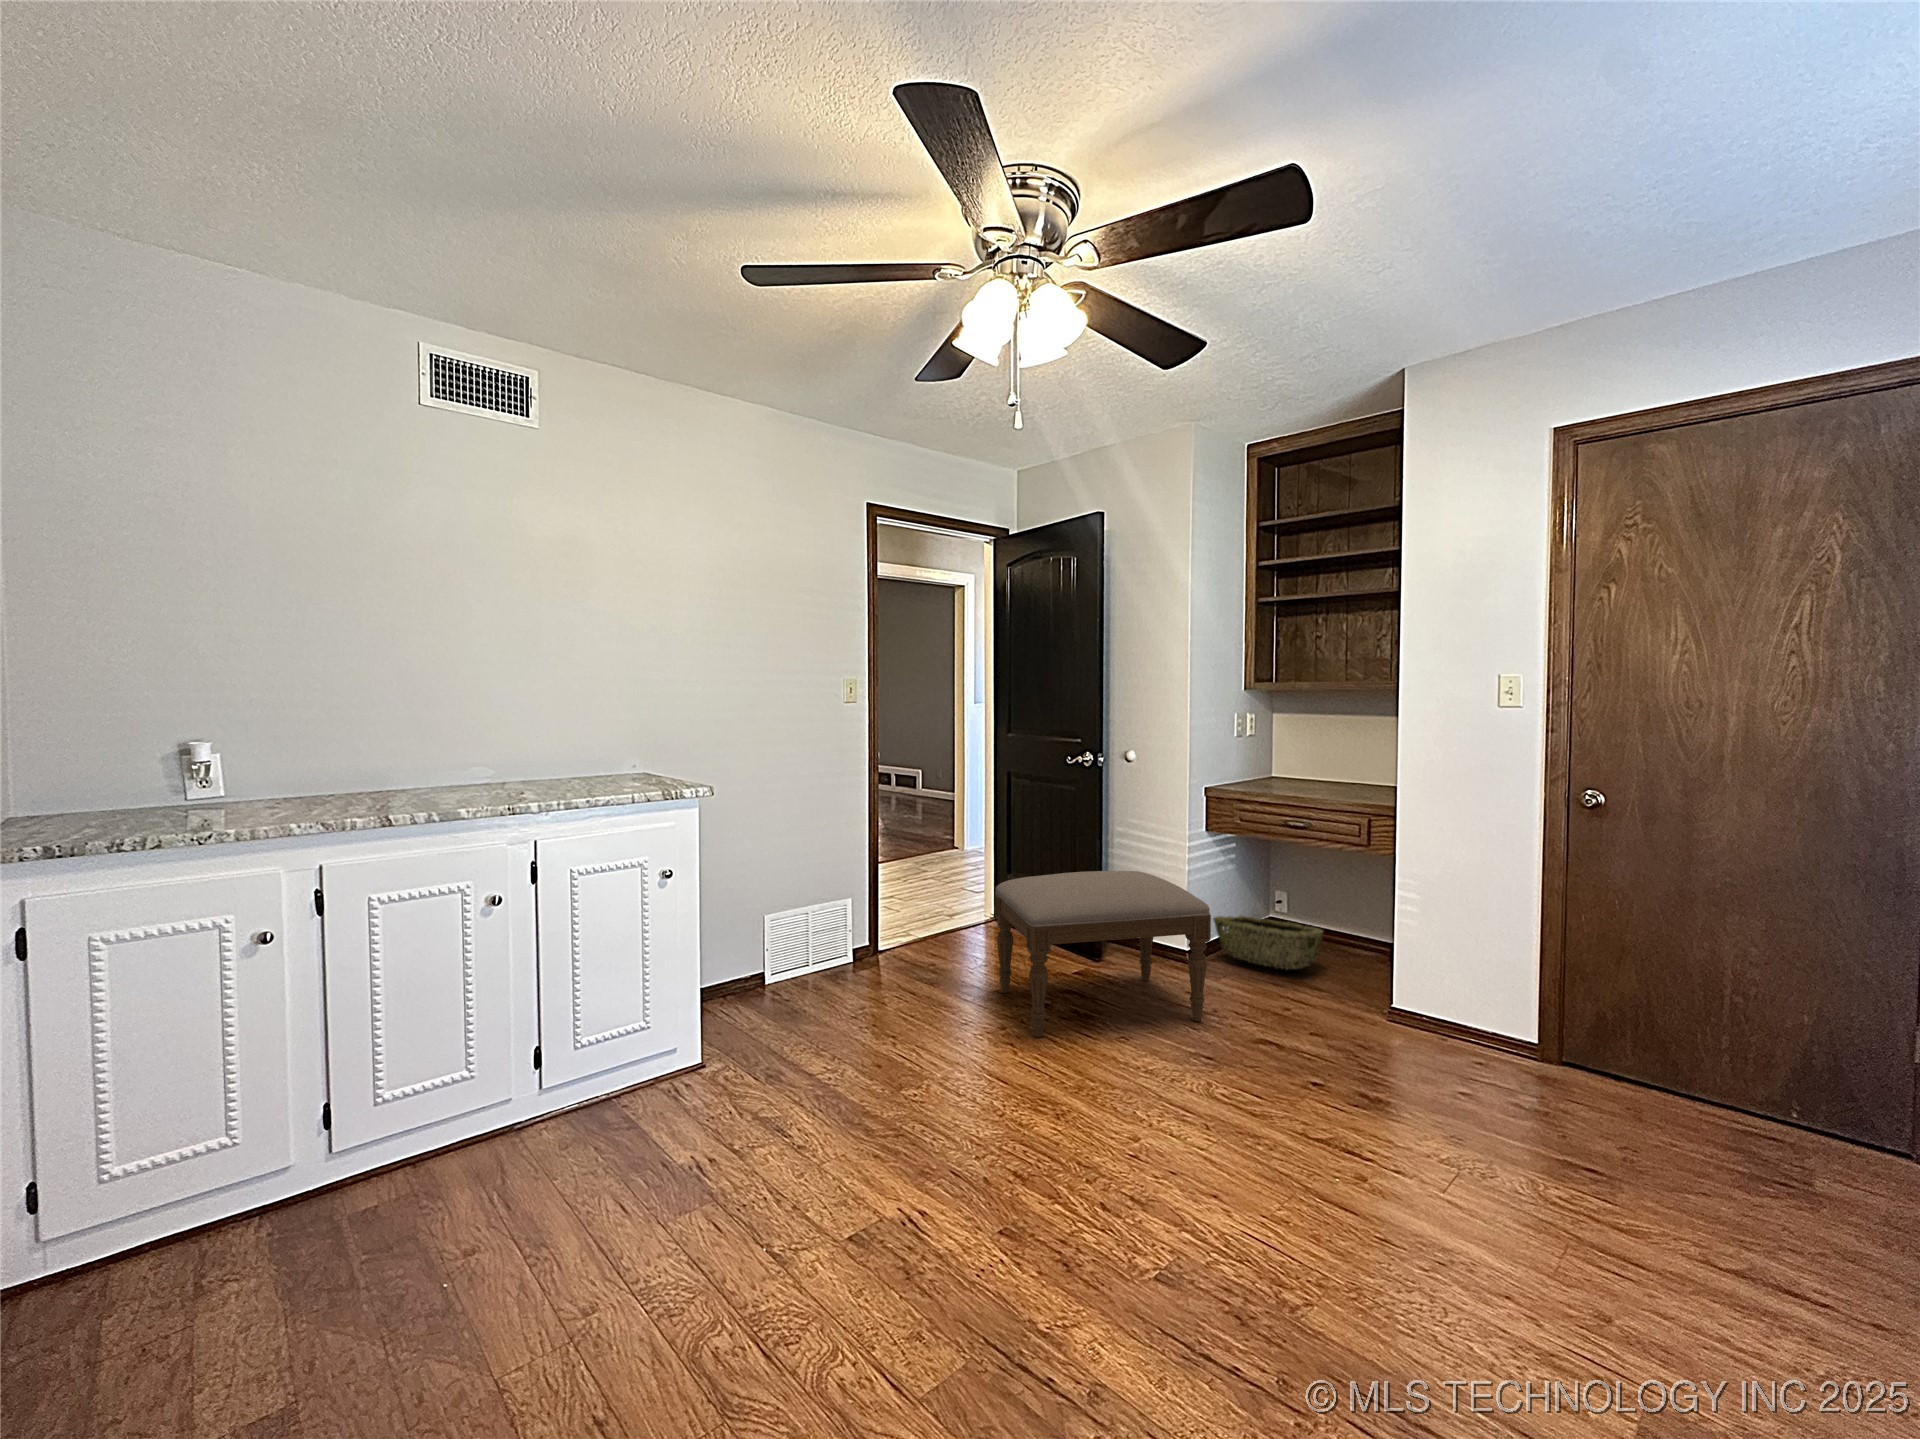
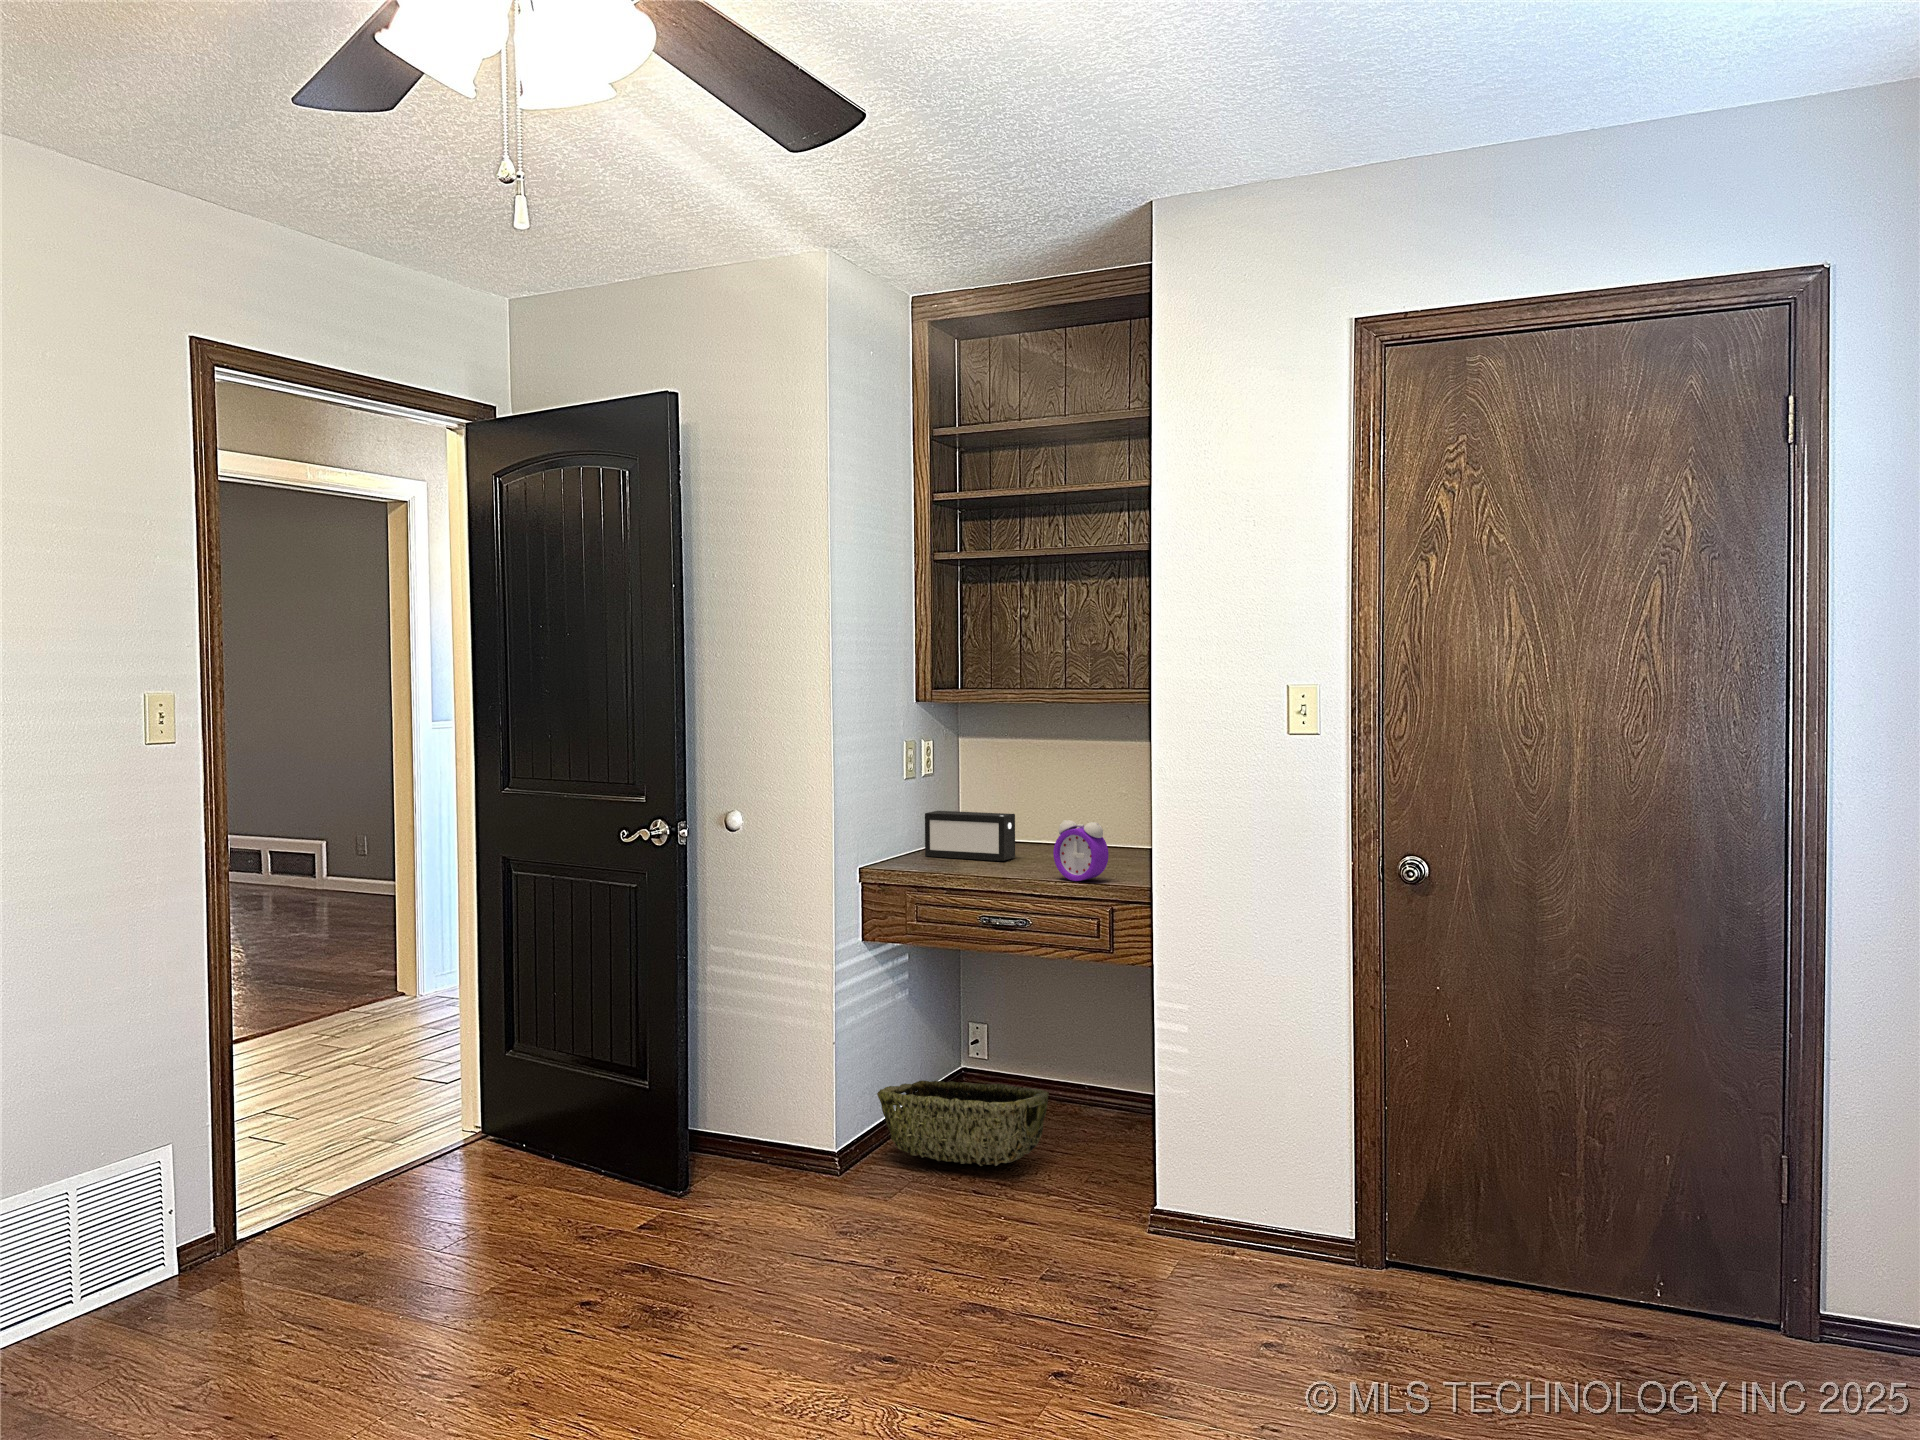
speaker: none [1247,756,1306,787] -> present [925,811,1015,861]
alarm clock: none [1329,762,1367,800] -> present [1053,820,1108,881]
ottoman: present [995,871,1211,1037] -> none [485,1031,881,1374]

